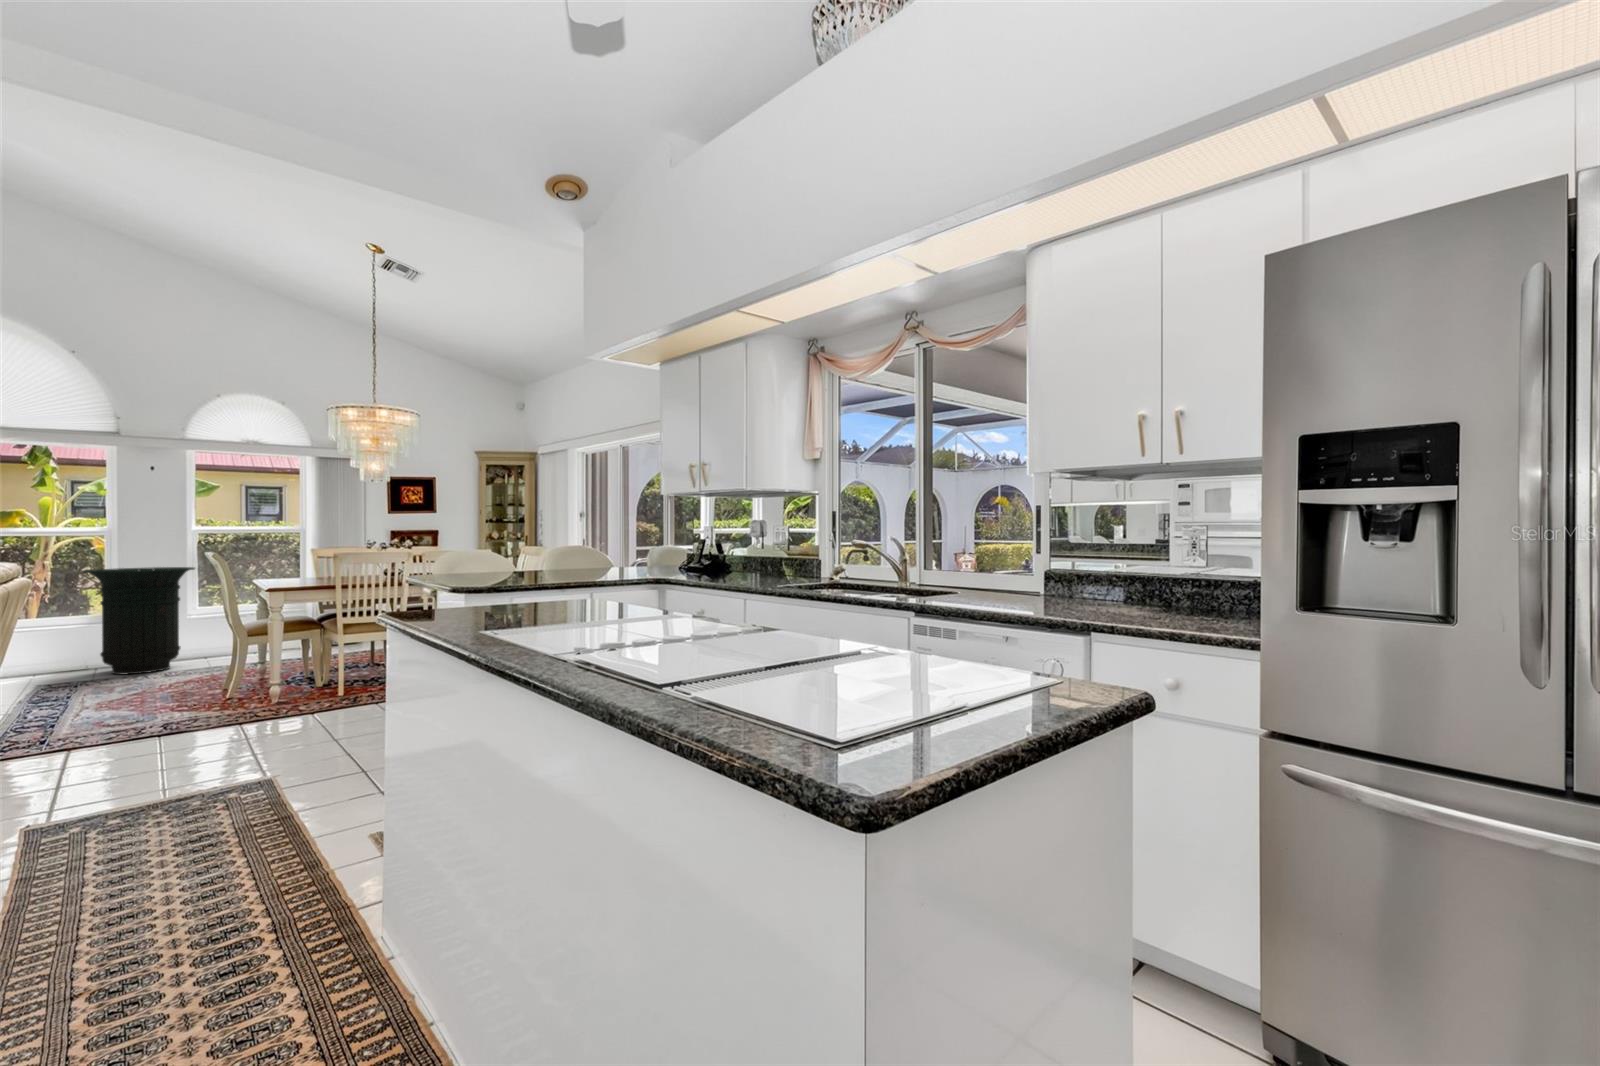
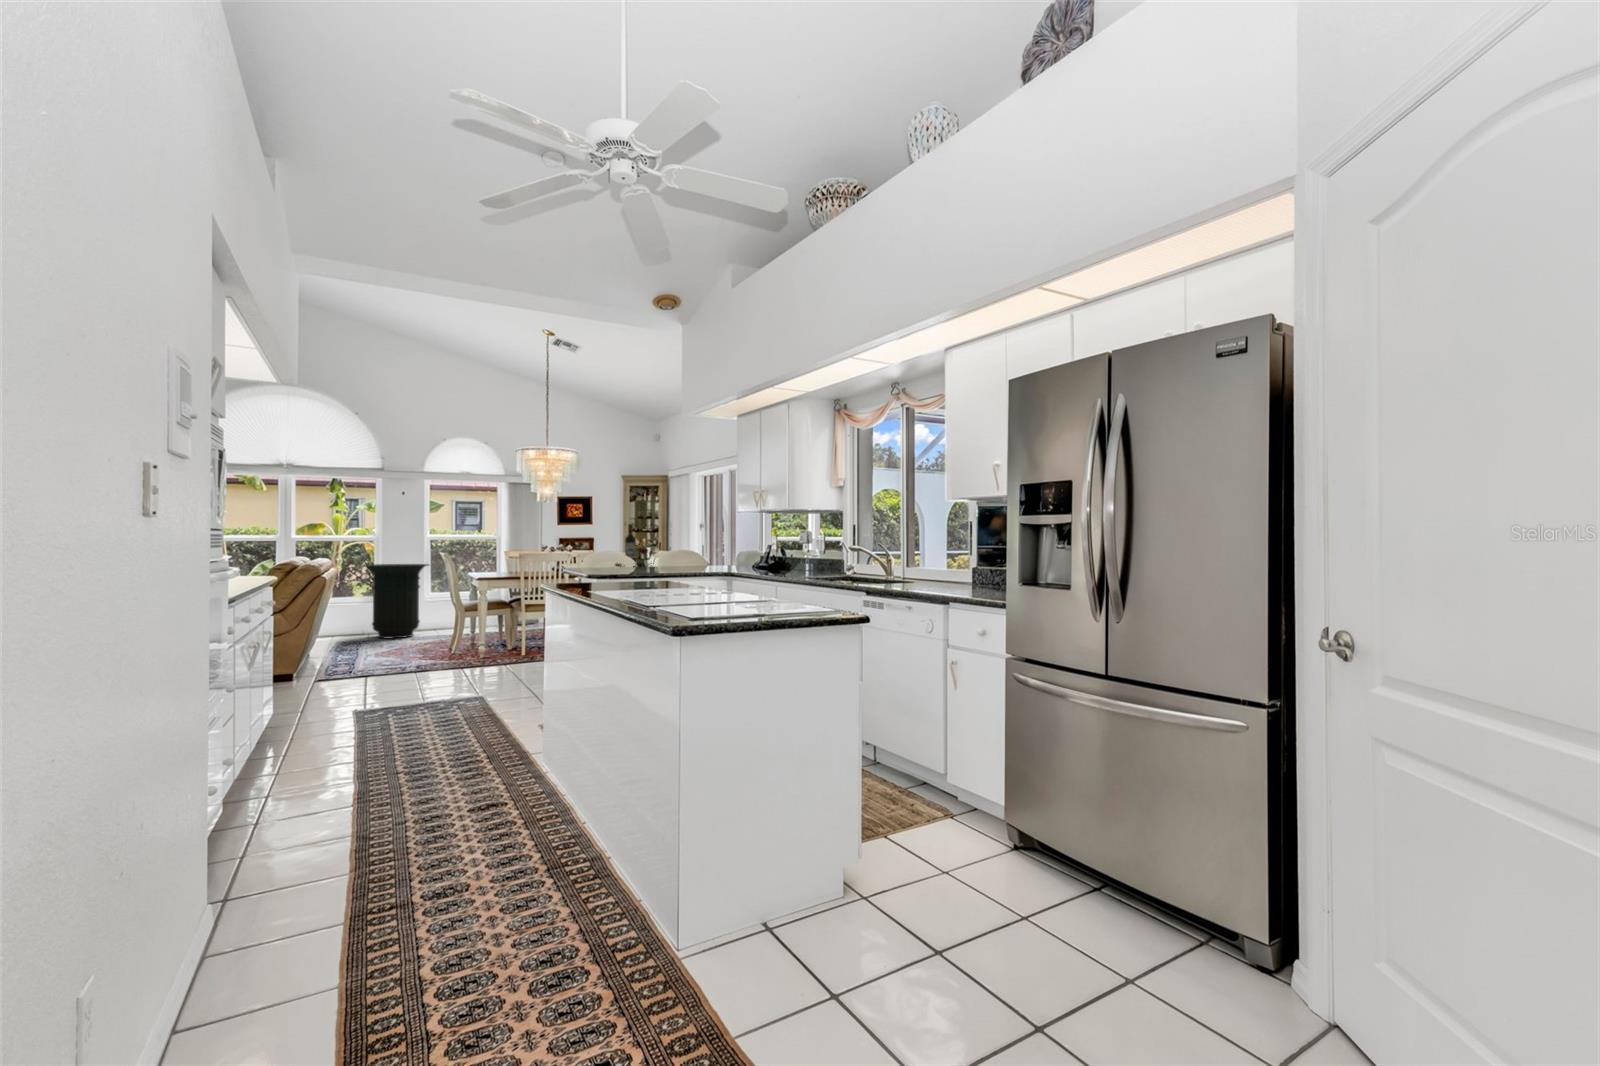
wine bottle: none [483,510,548,570] -> present [615,524,656,566]

